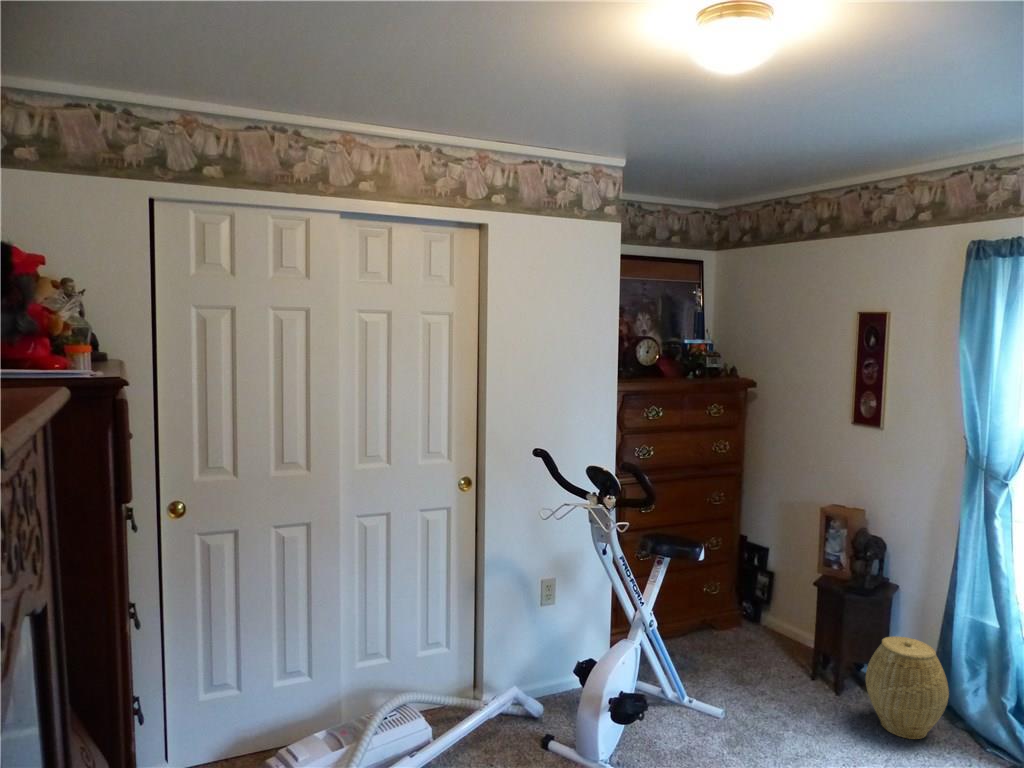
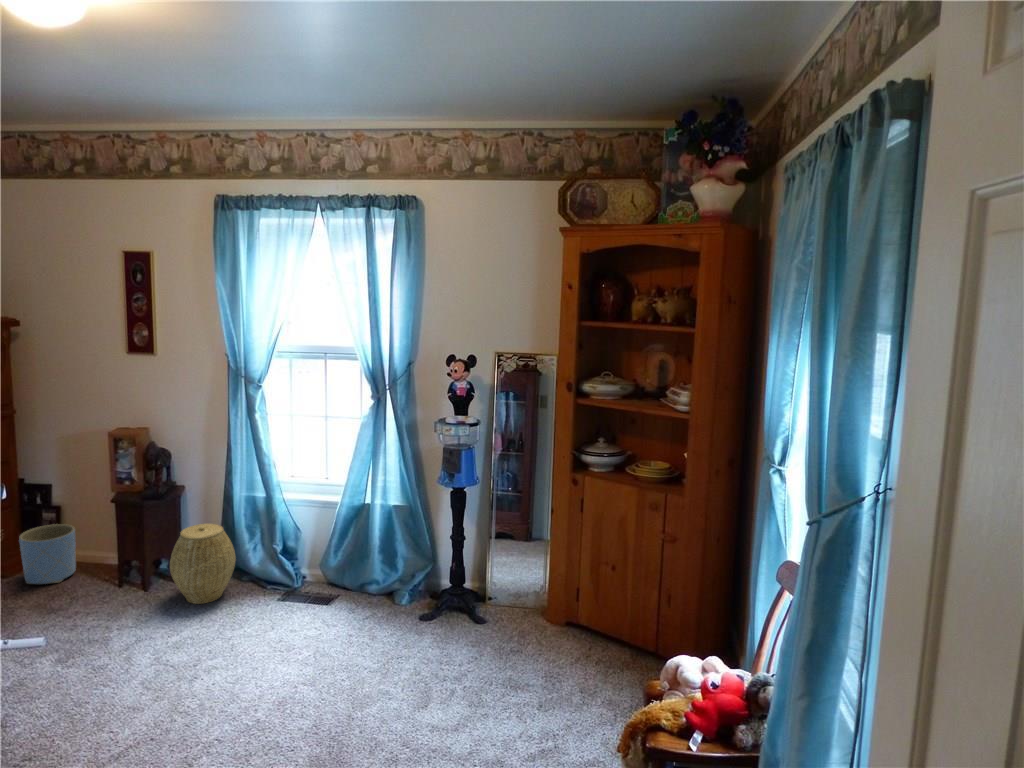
planter: none [734,586,782,648] -> present [19,524,76,584]

